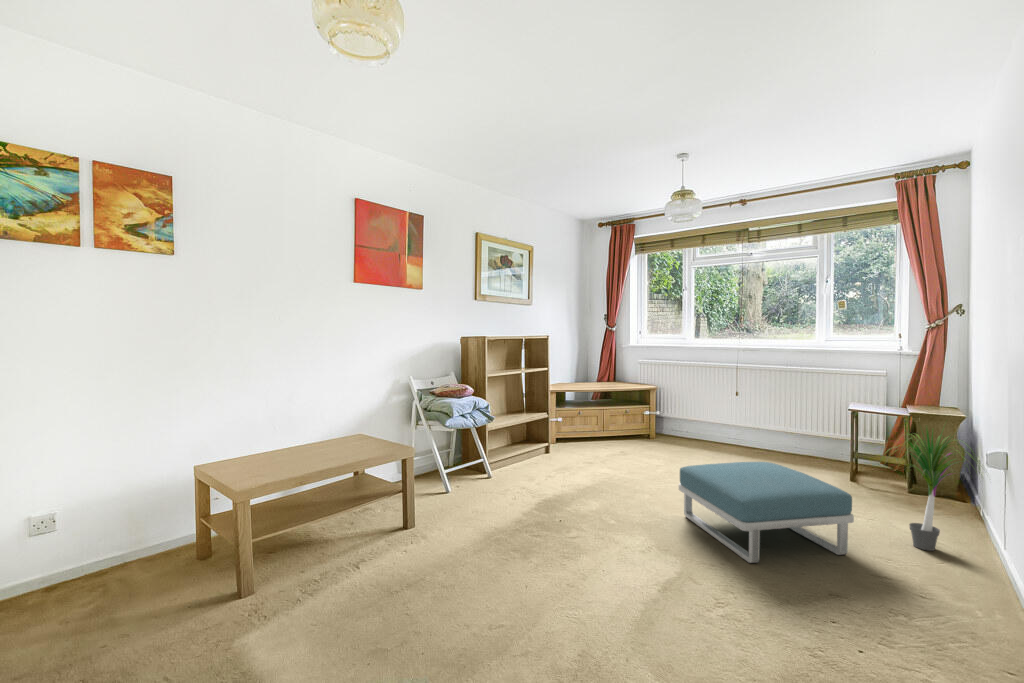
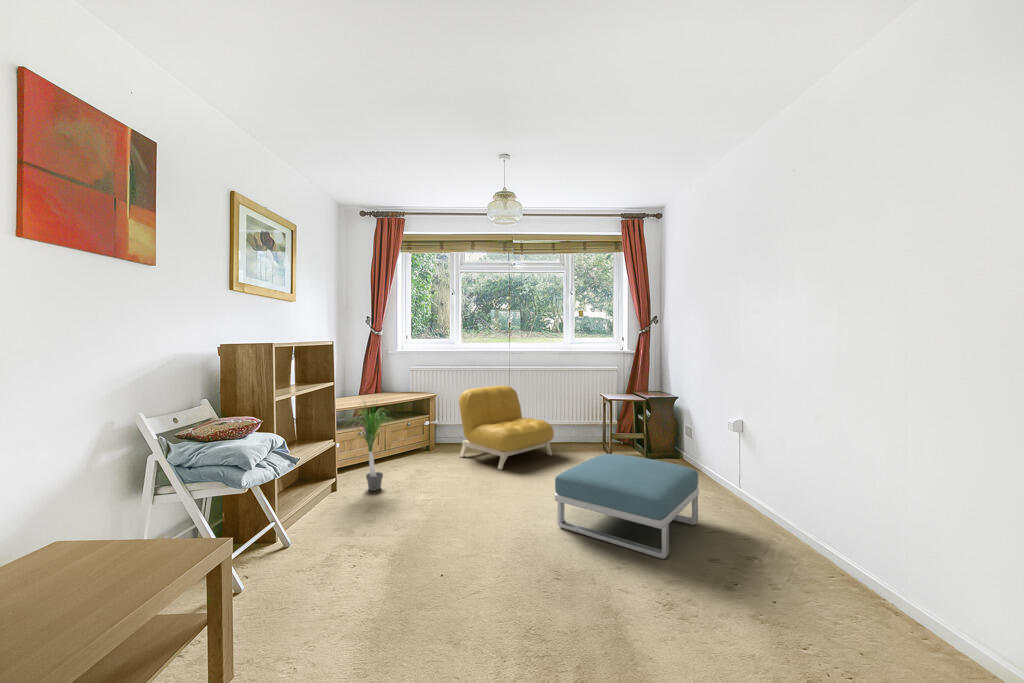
armchair: none [669,384,771,466] -> present [459,386,554,470]
potted plant: present [906,429,978,551] -> present [358,405,385,491]

